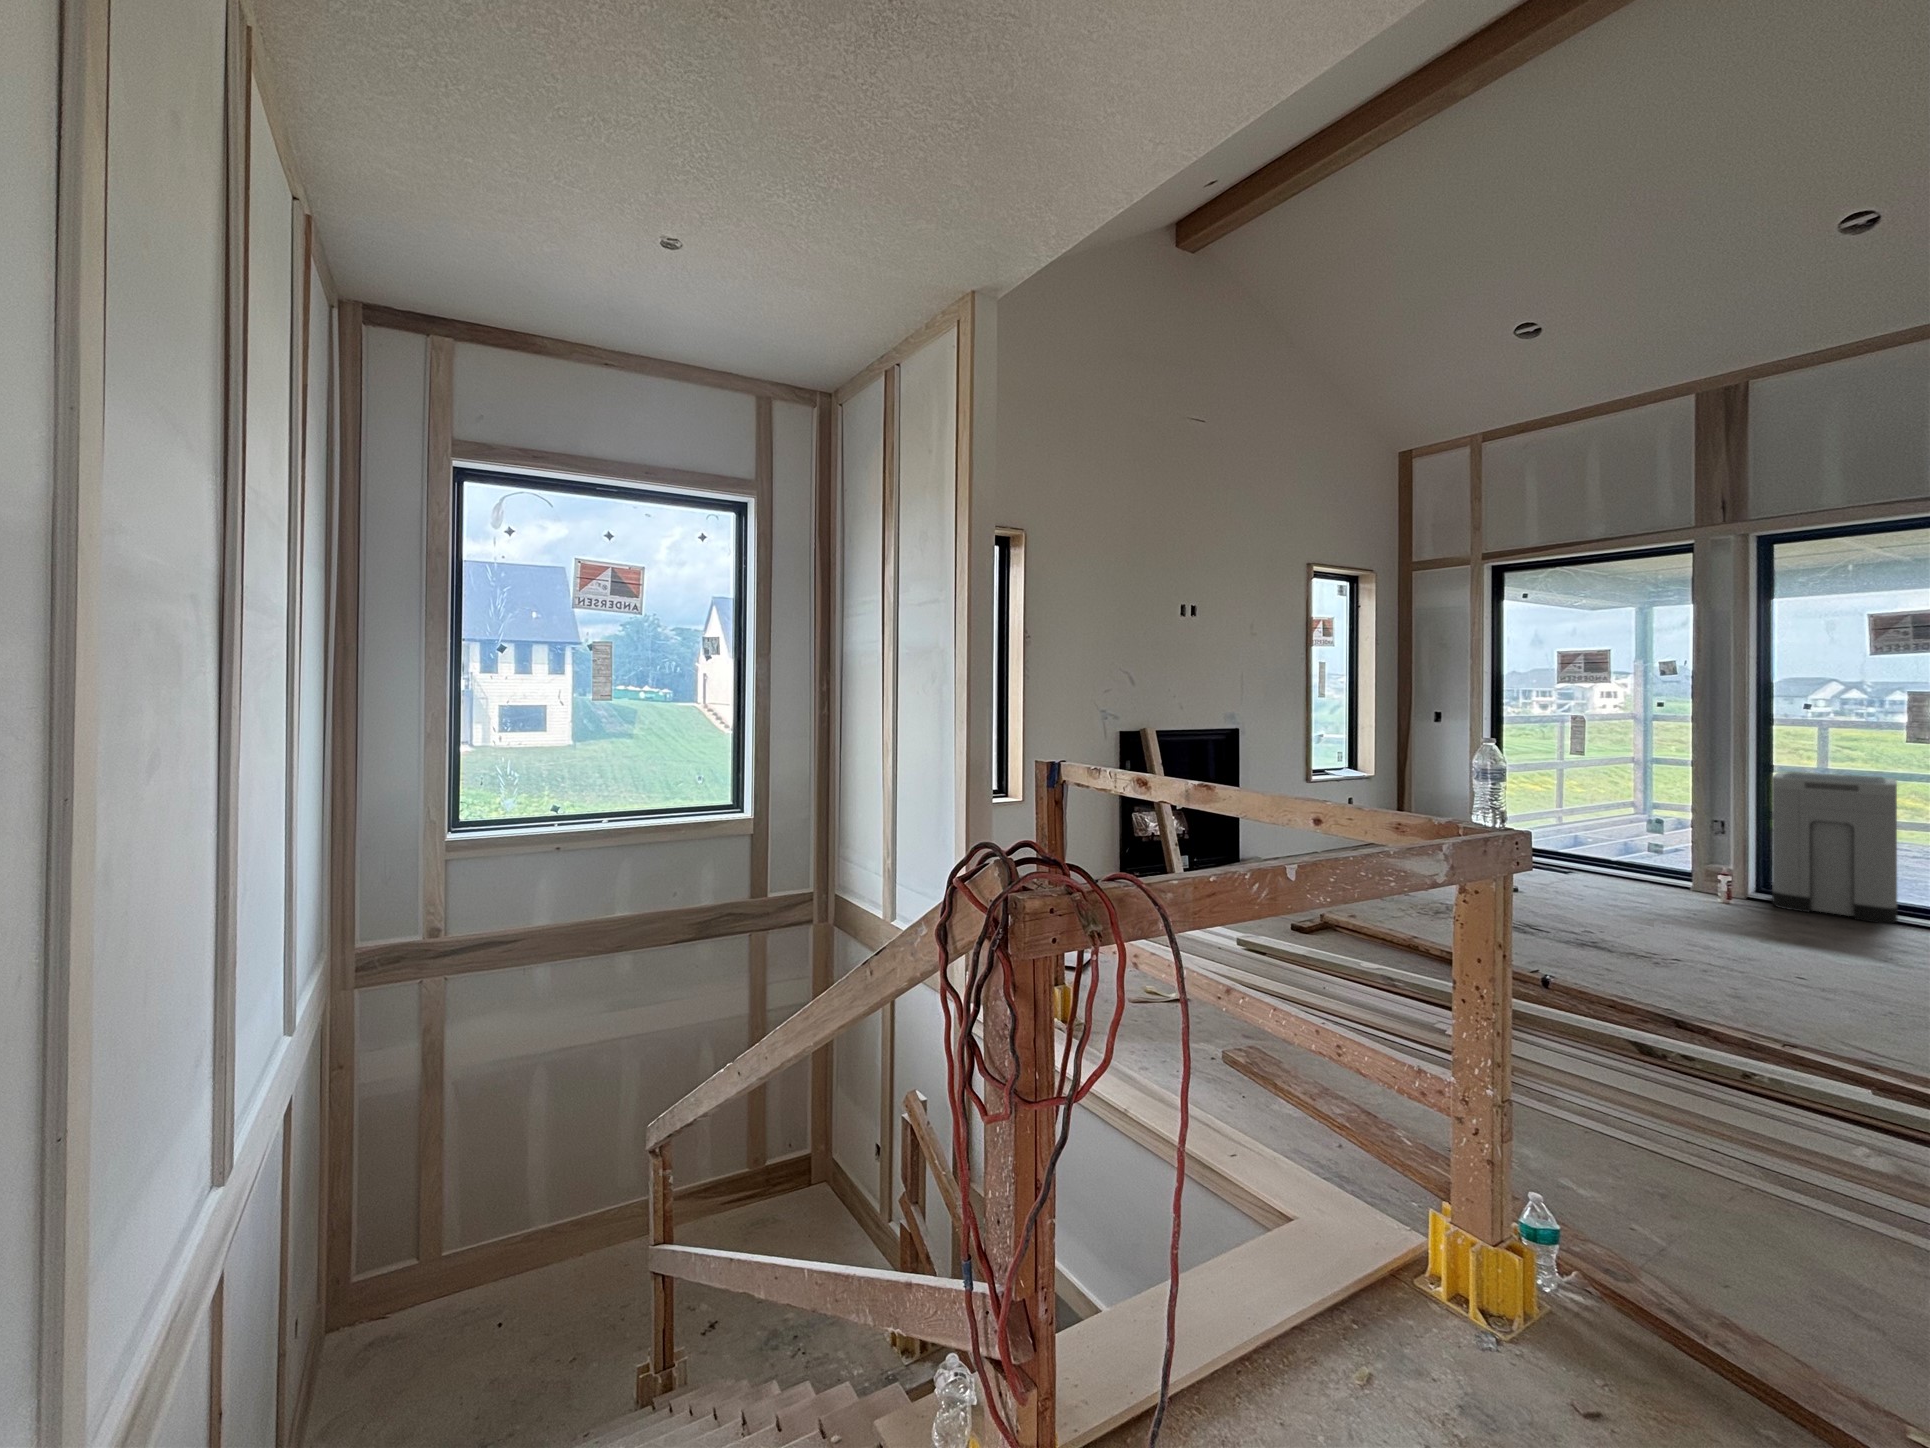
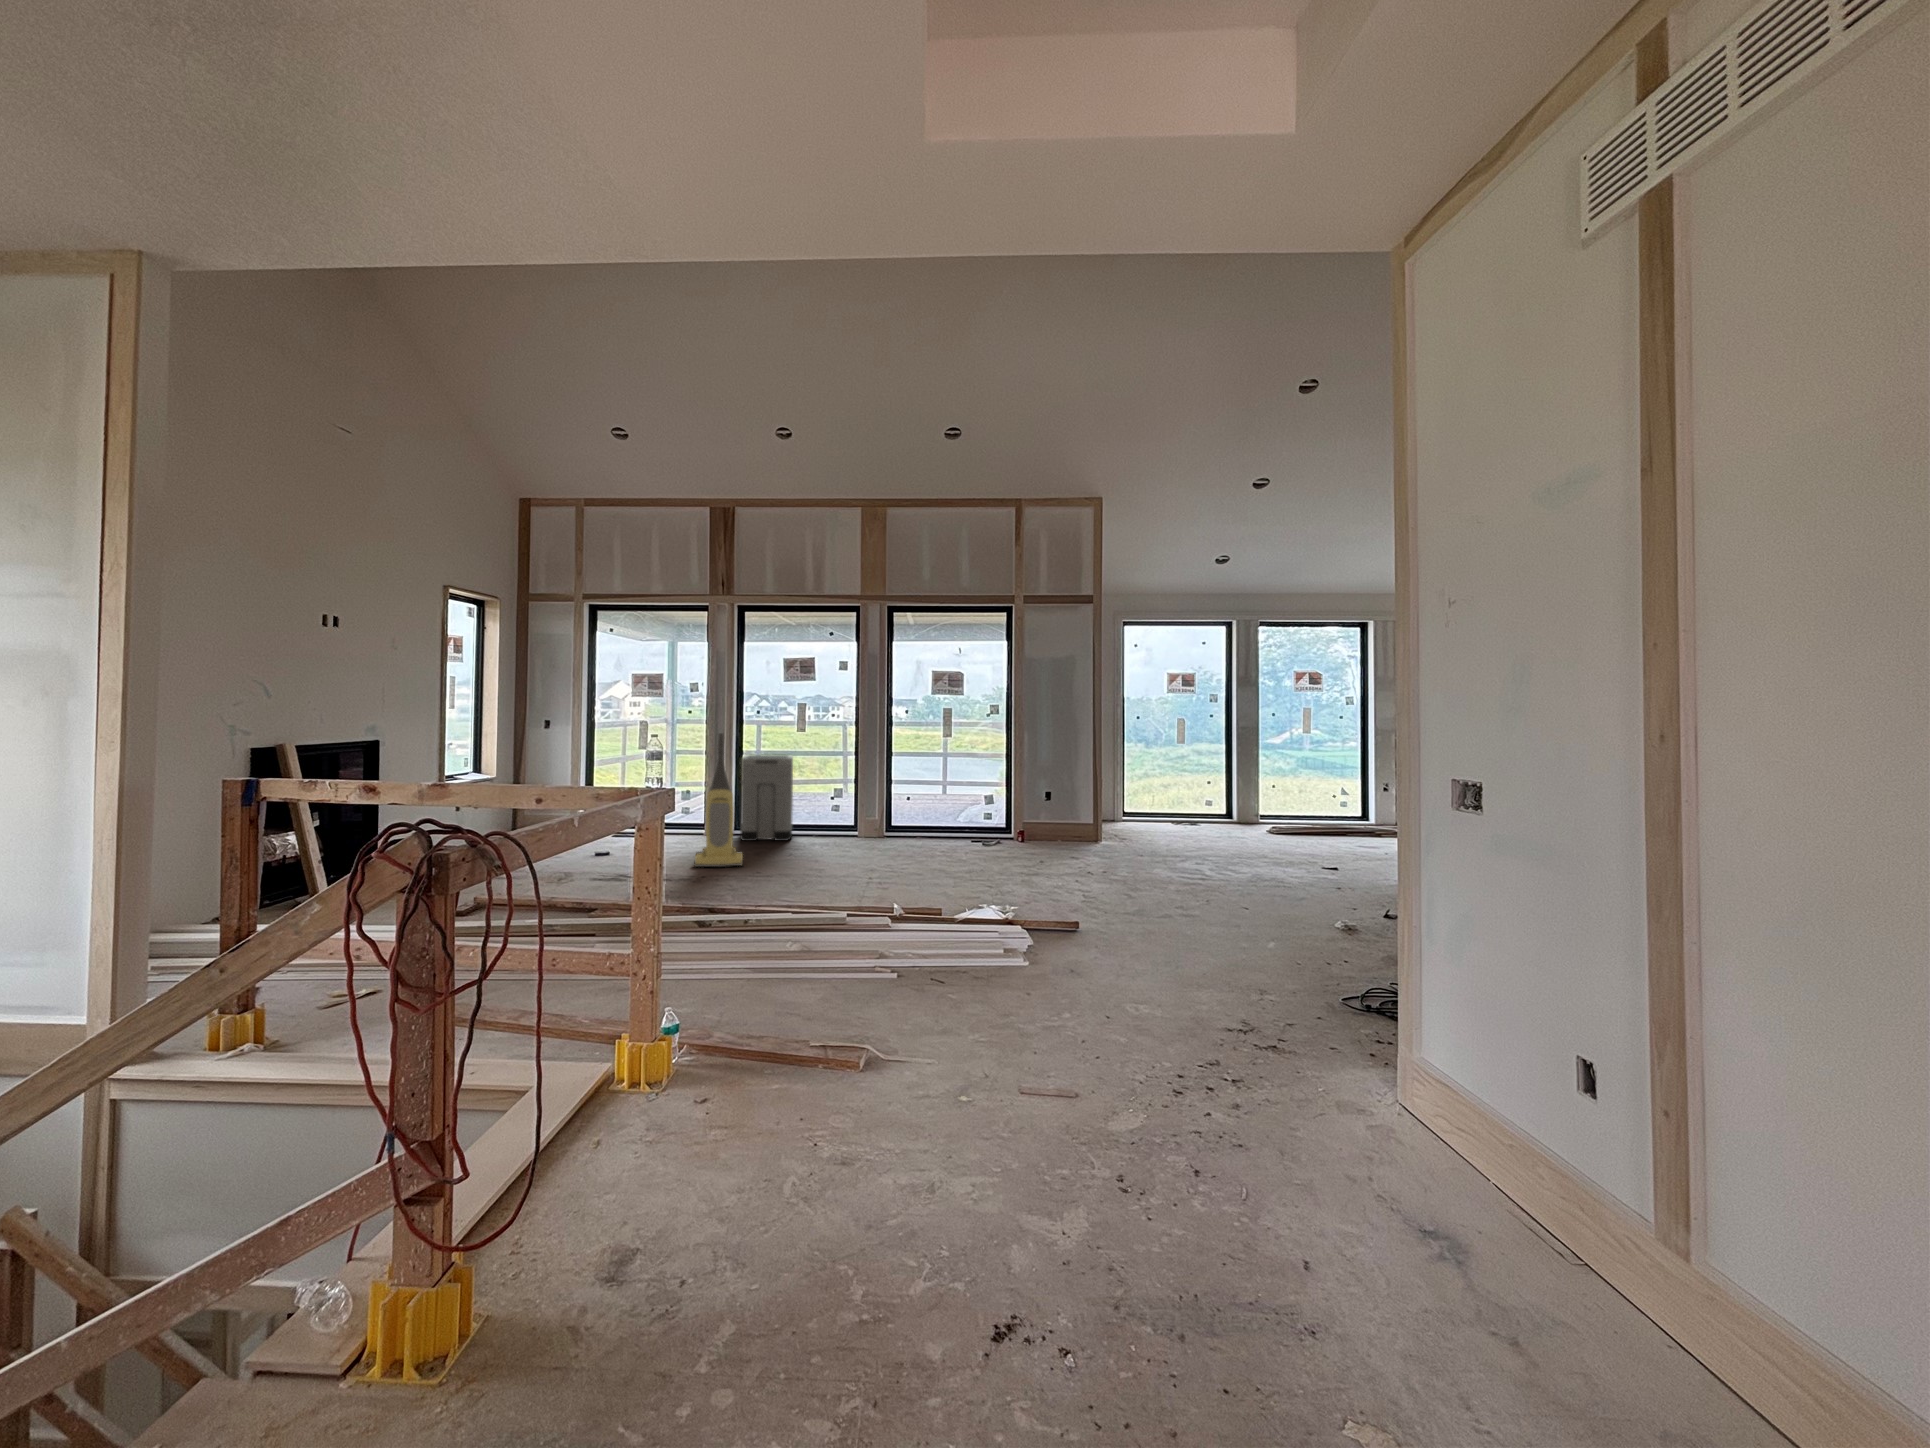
vacuum cleaner: none [1677,736,1786,957] -> present [694,733,743,867]

